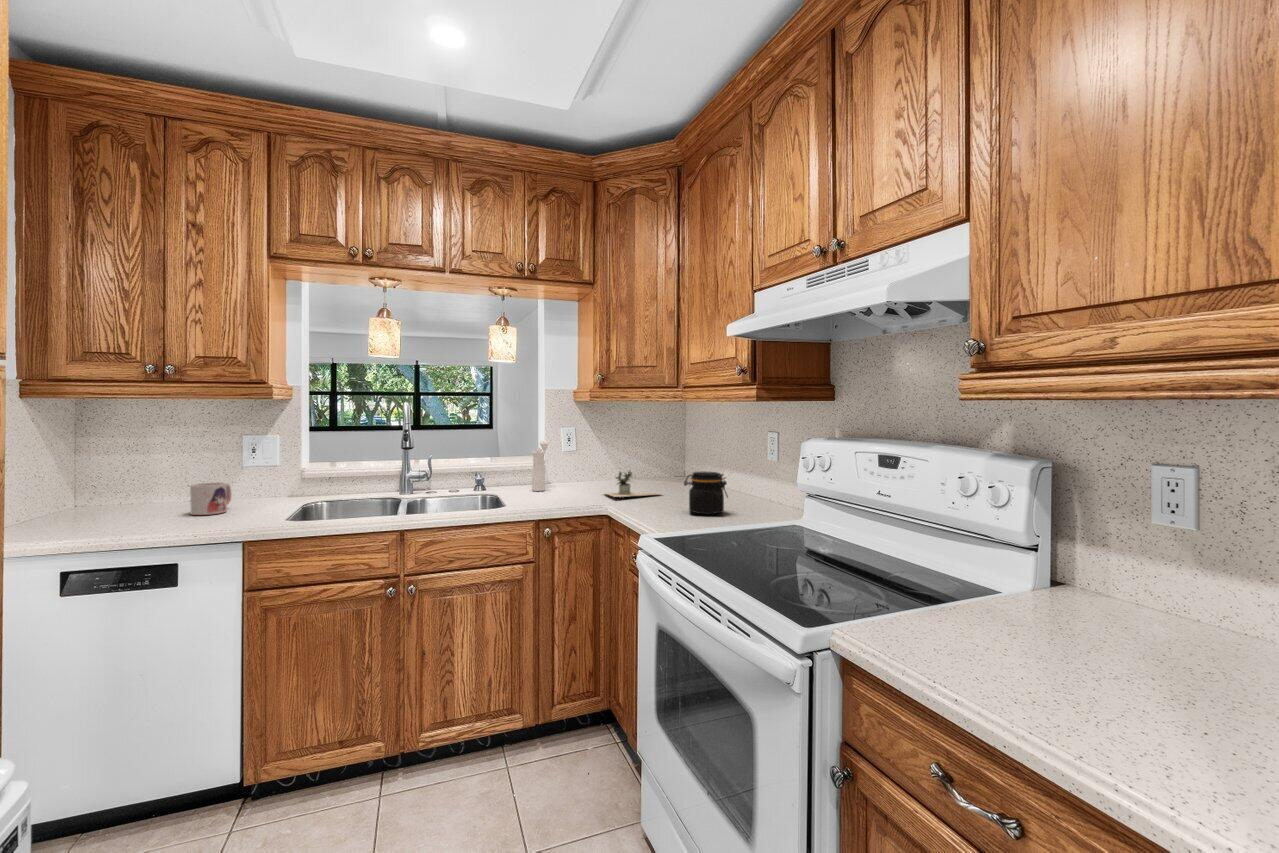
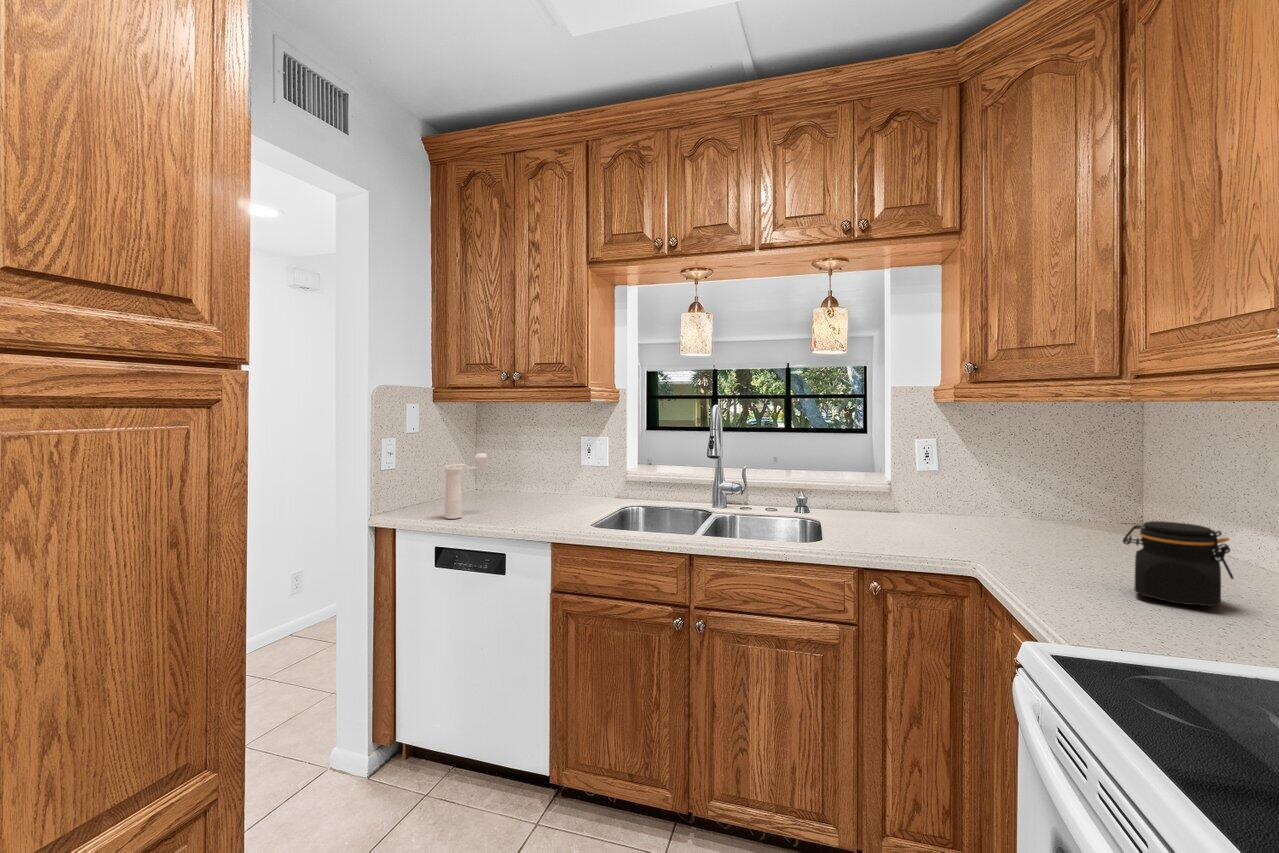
pepper mill: present [532,441,549,491] -> present [444,453,487,519]
potted plant: present [606,471,658,497] -> none [975,504,1126,548]
mug: present [190,482,231,515] -> none [524,484,559,514]

